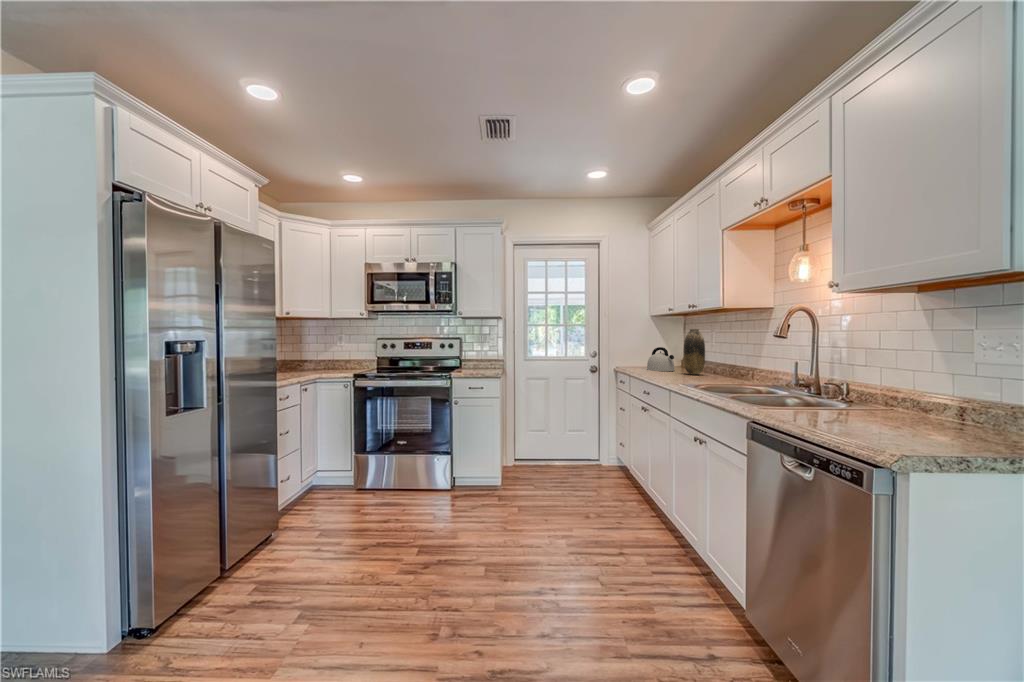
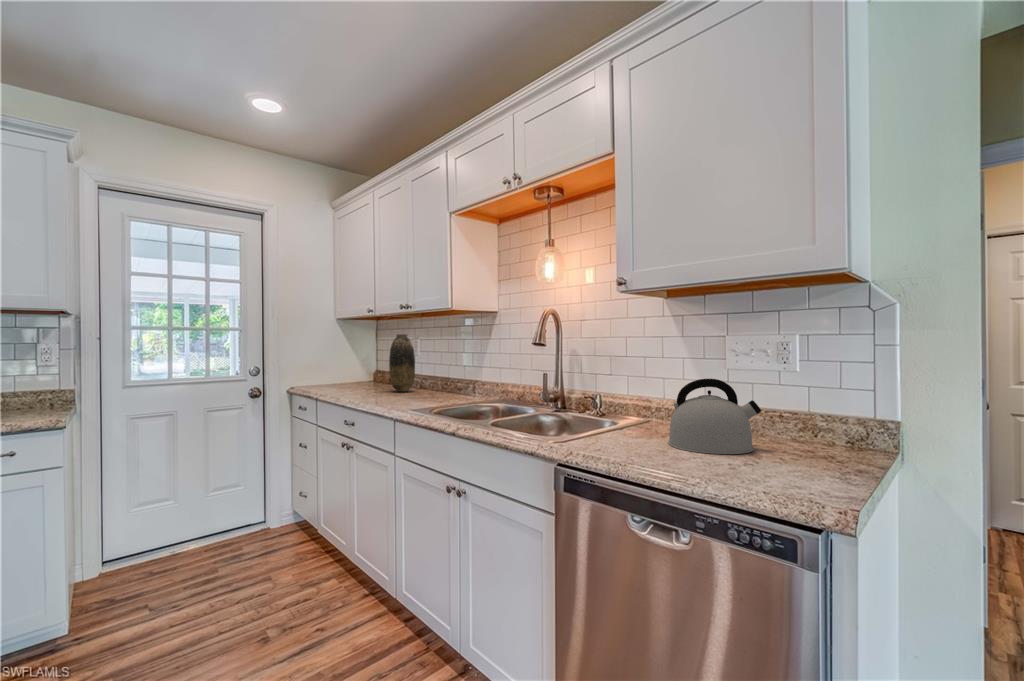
kettle: present [647,347,674,371] -> present [668,379,761,454]

